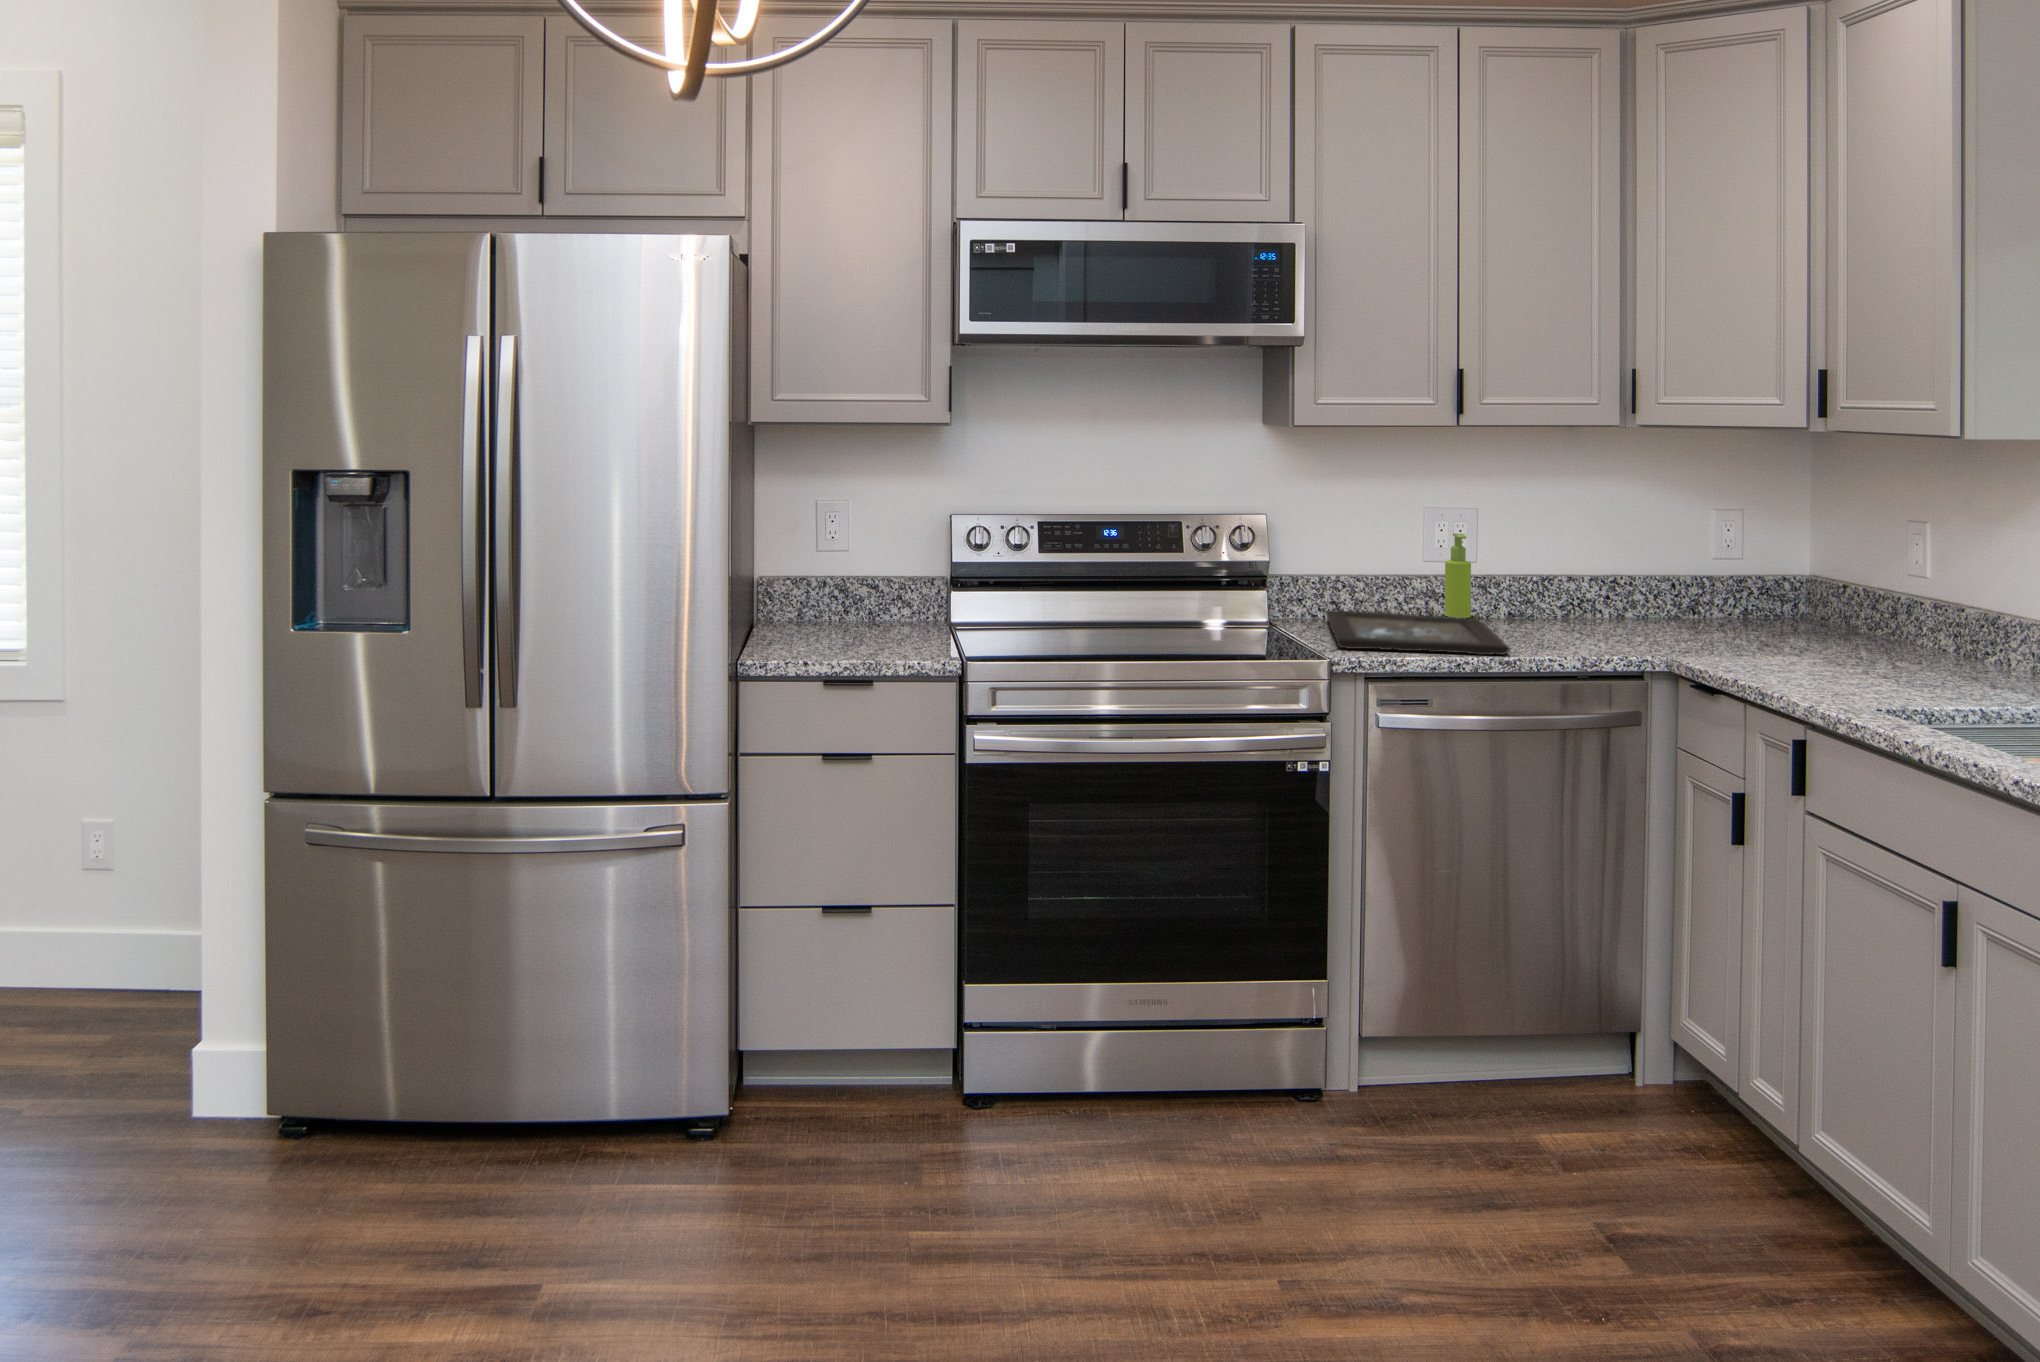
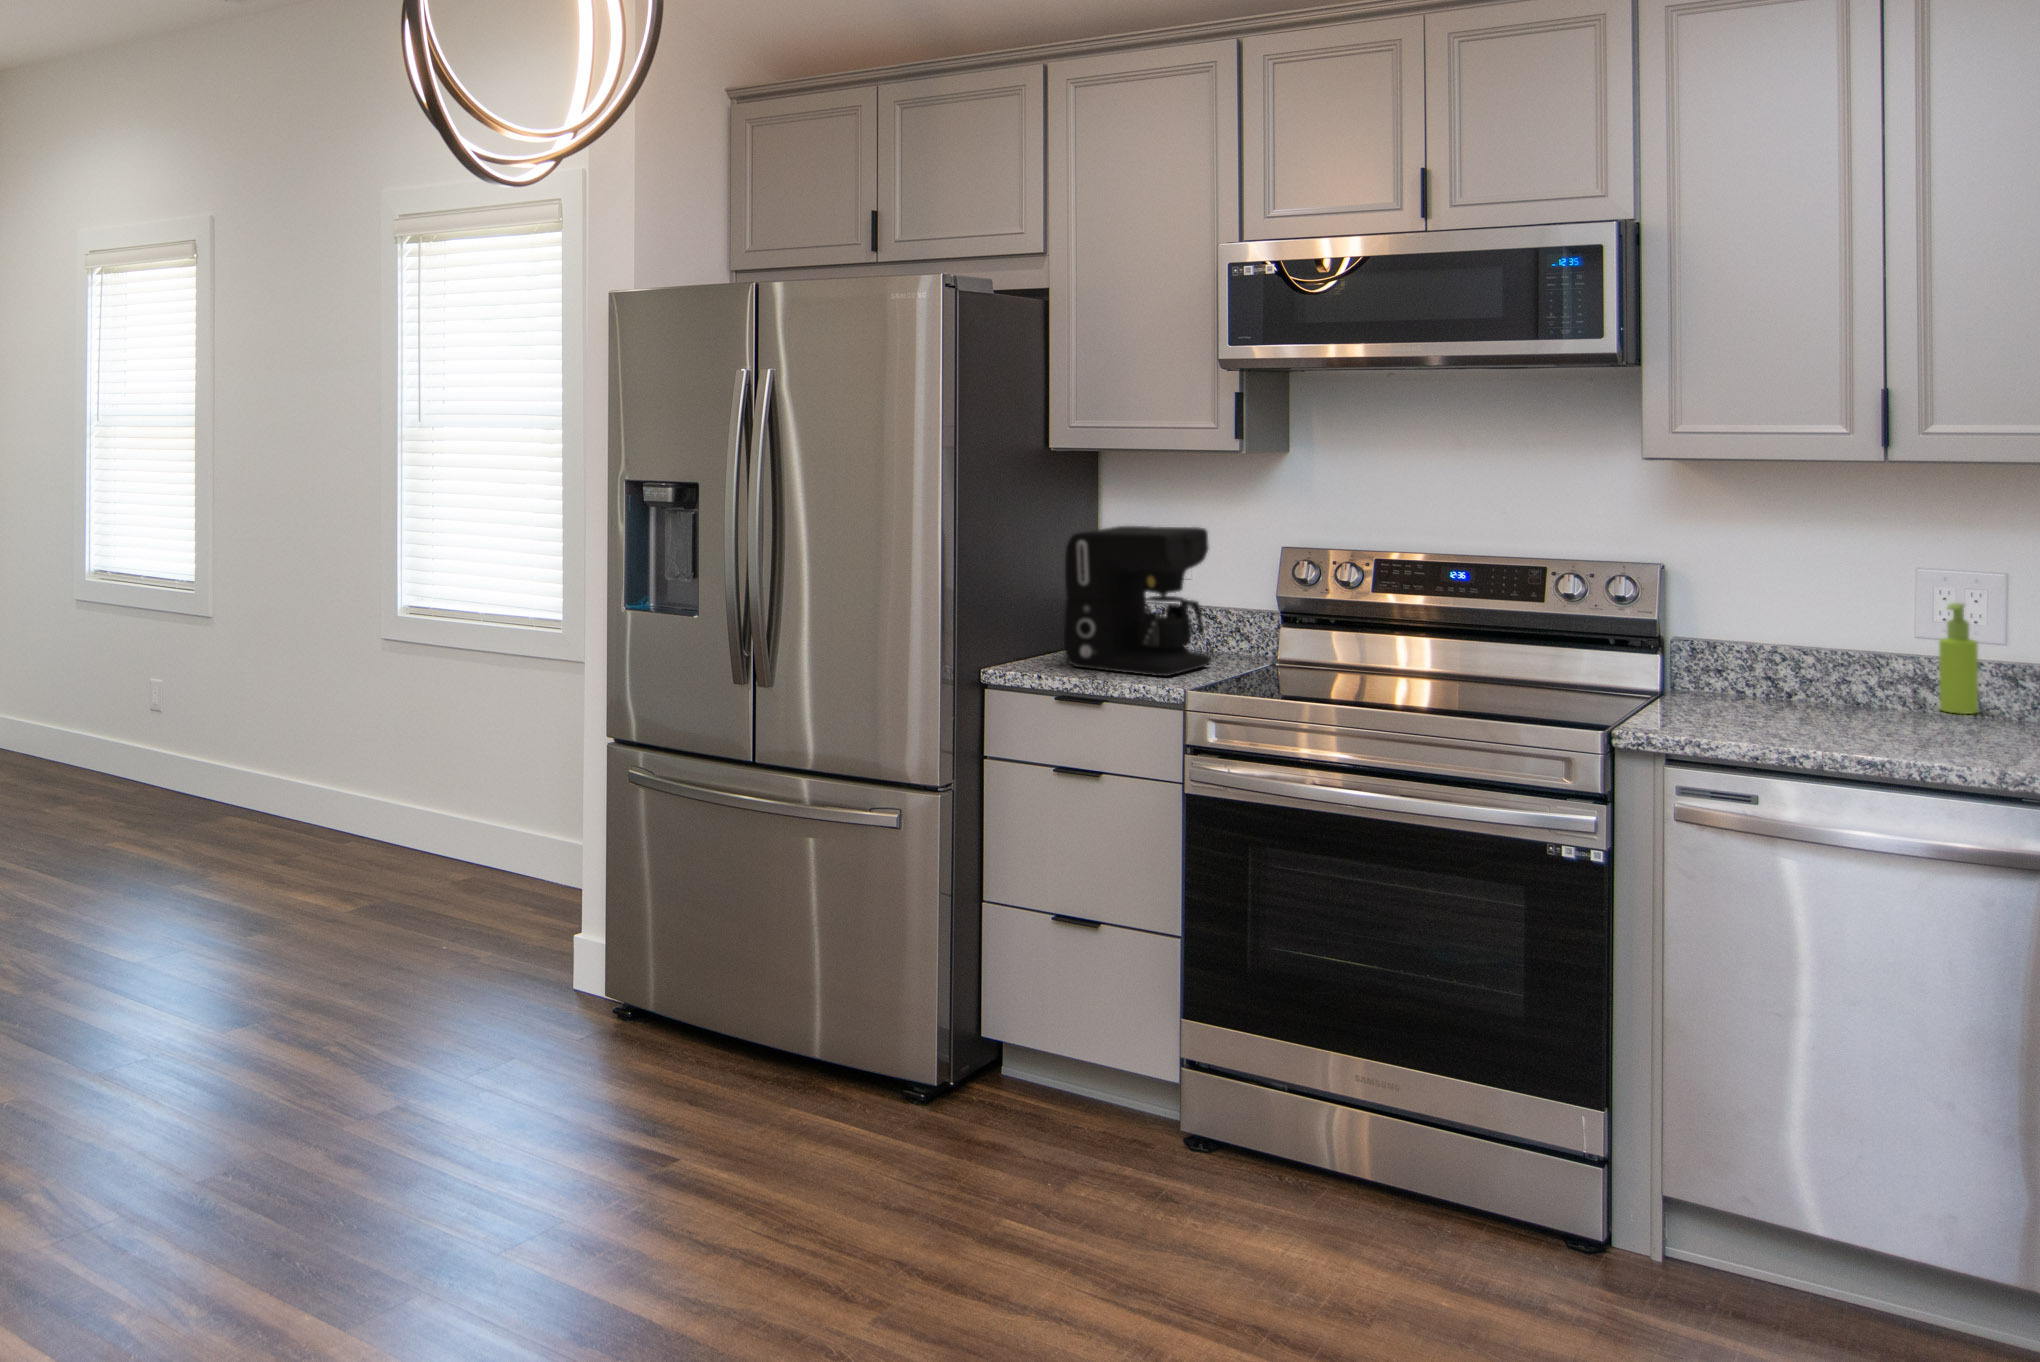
coffee maker: none [791,500,926,648] -> present [1064,526,1211,676]
tray: present [1325,610,1509,655] -> none [1648,685,1945,749]

